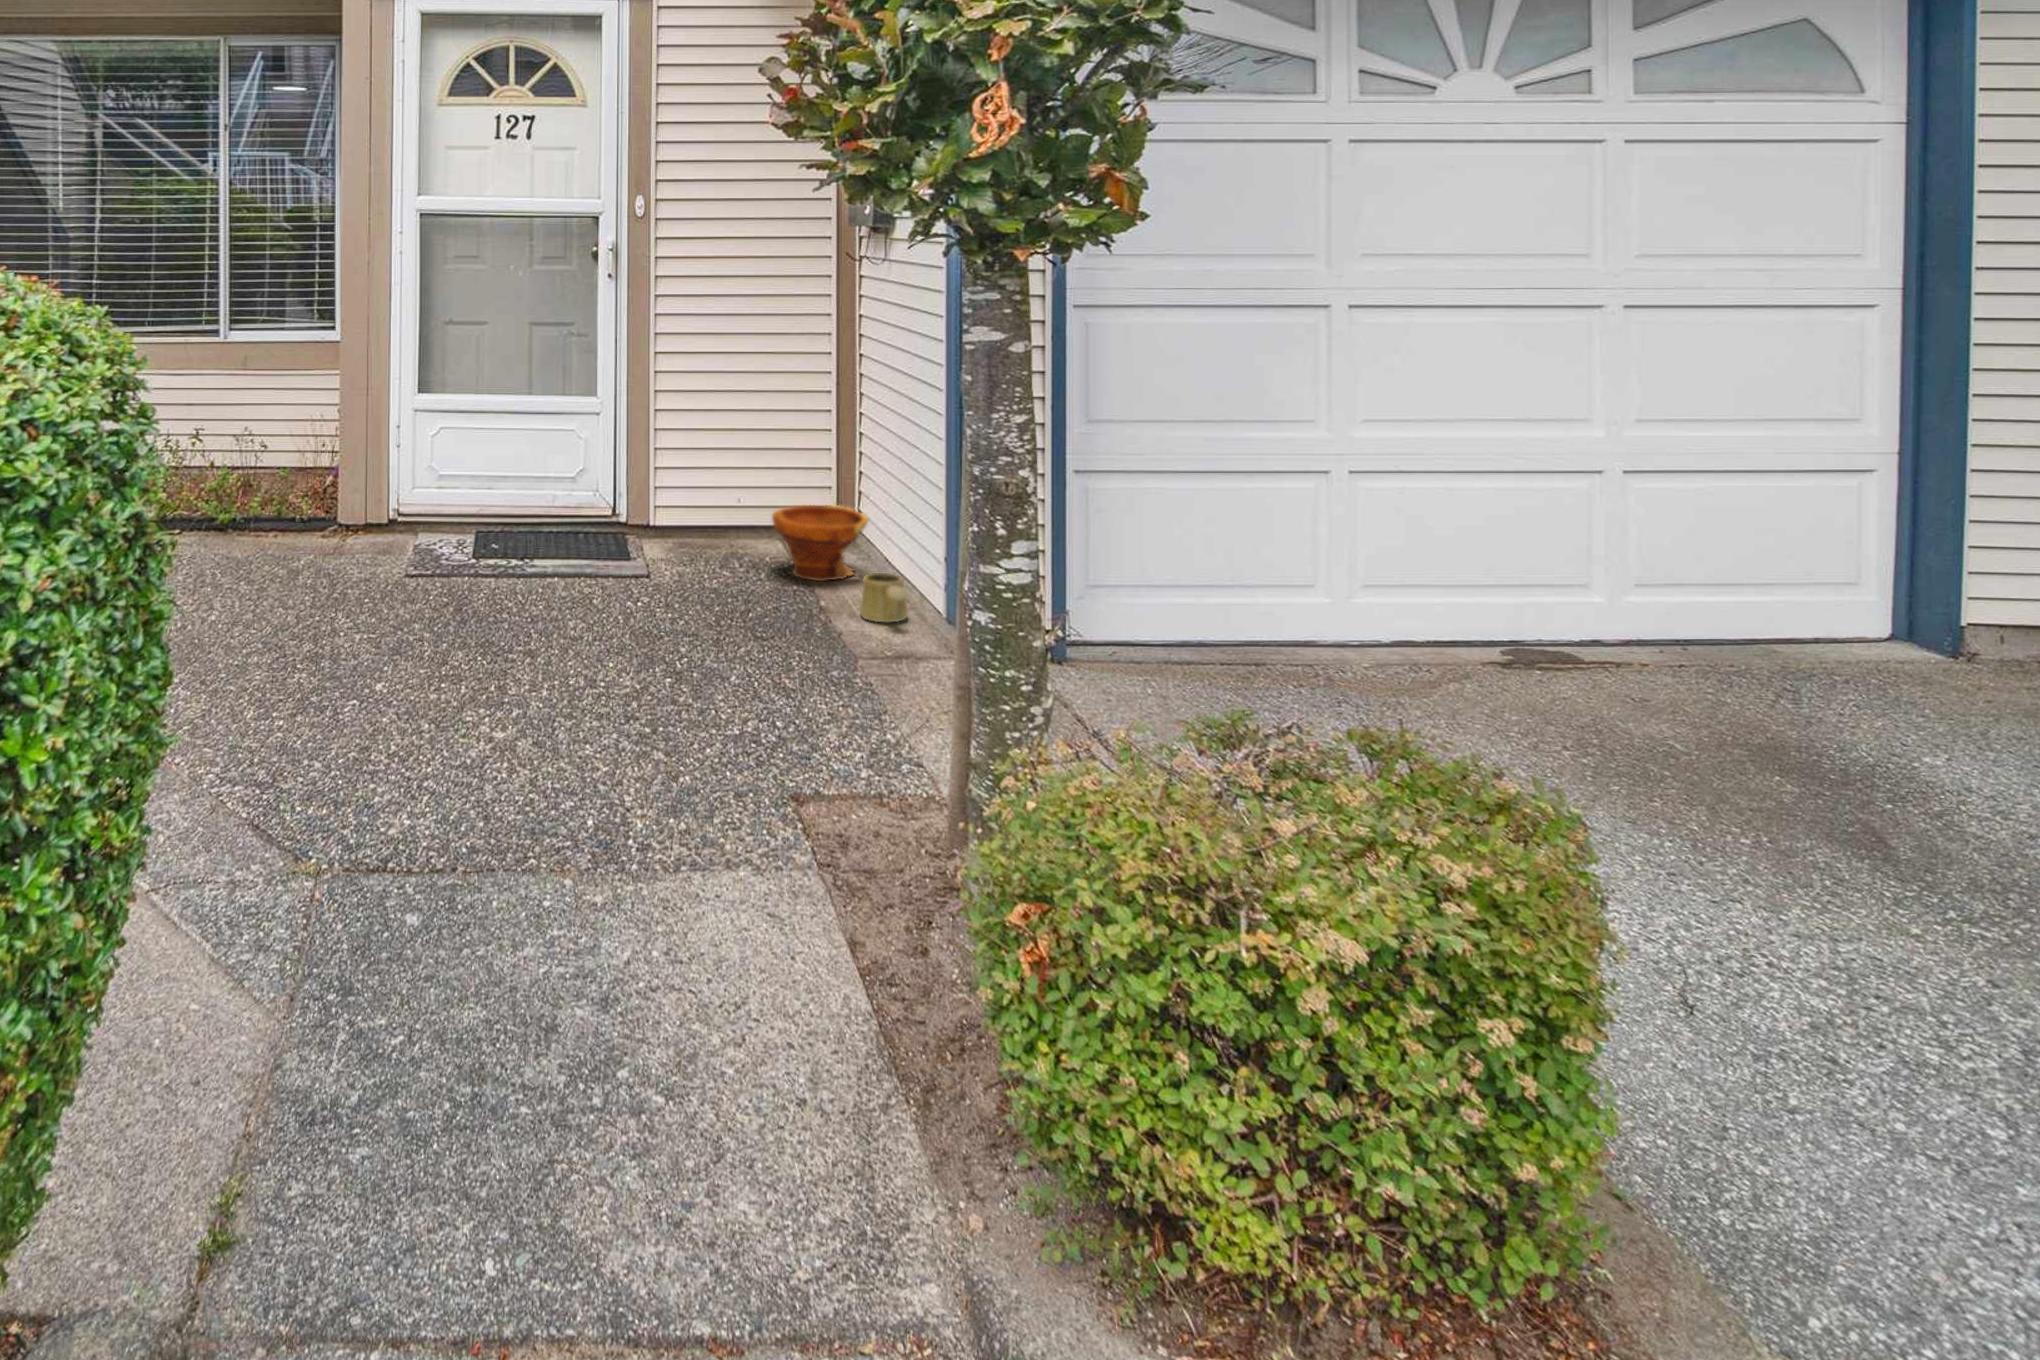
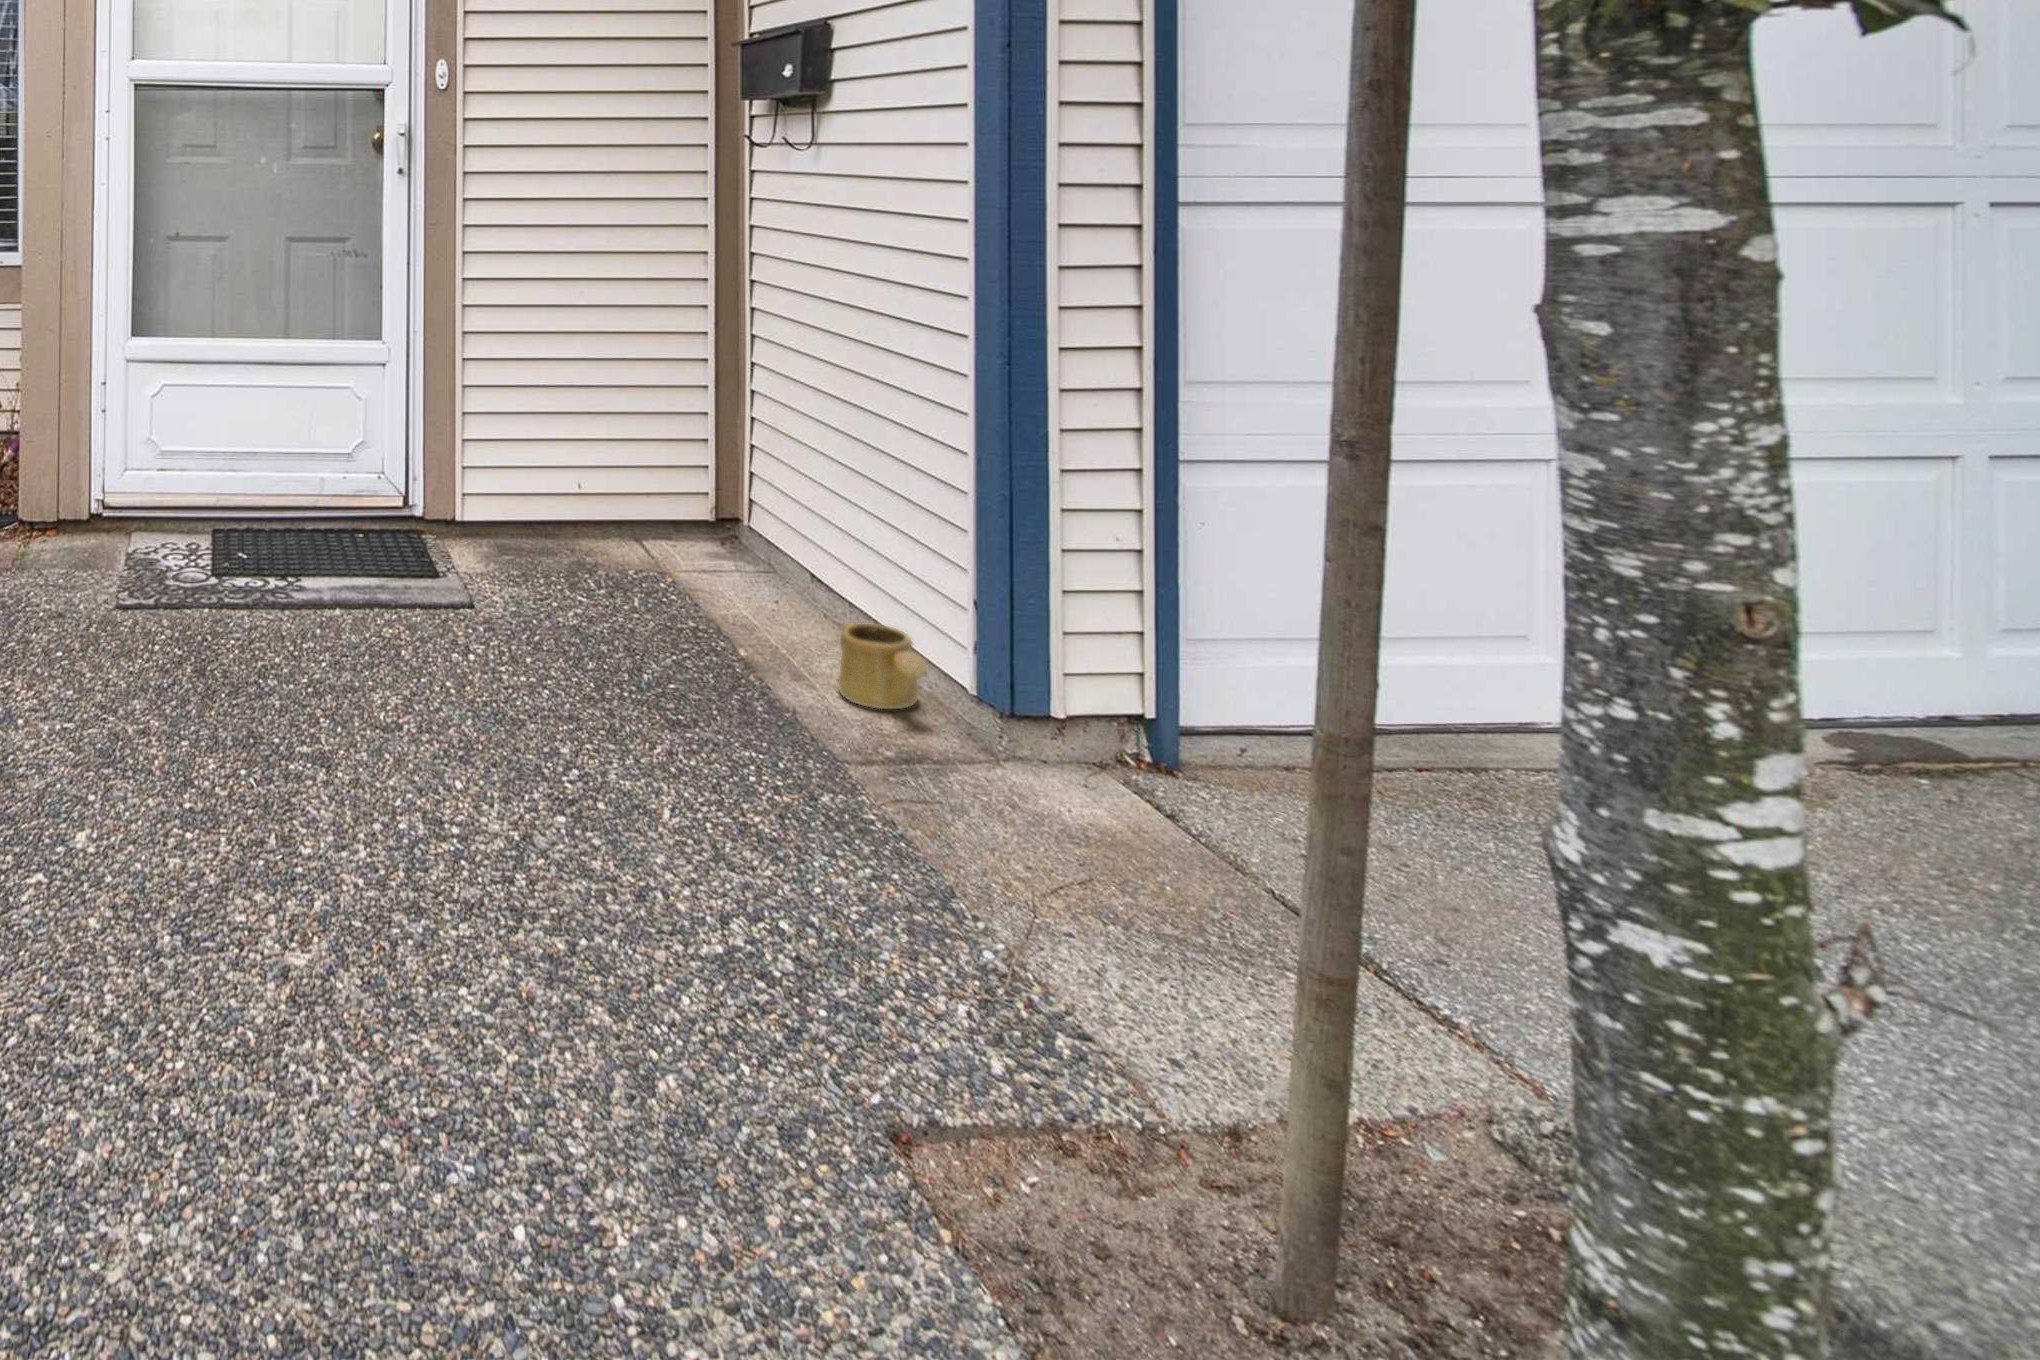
planter: present [772,505,869,581] -> none [662,502,810,624]

